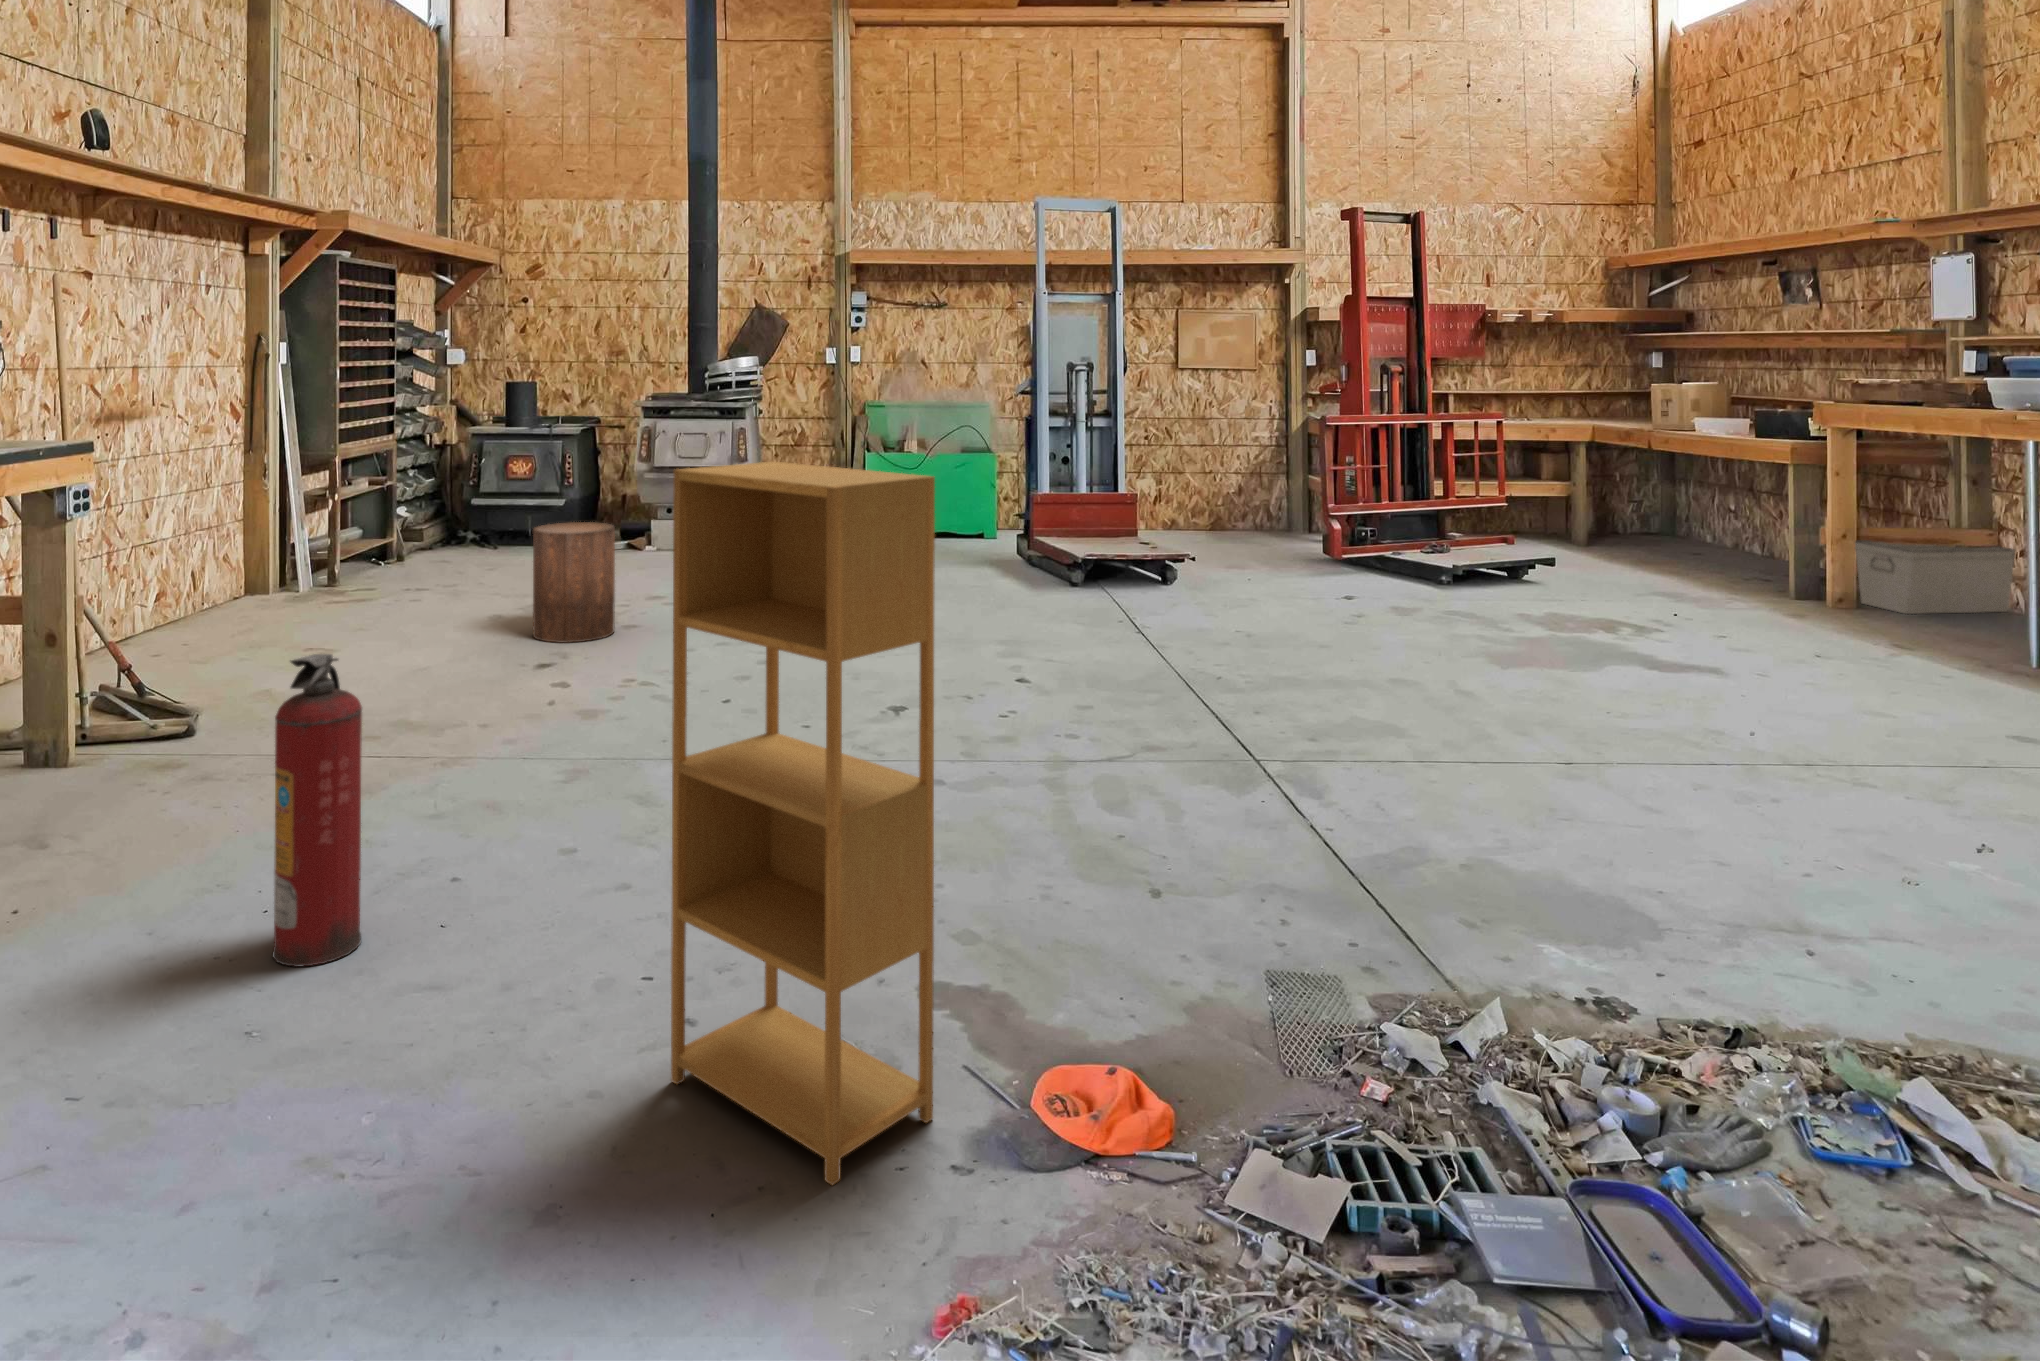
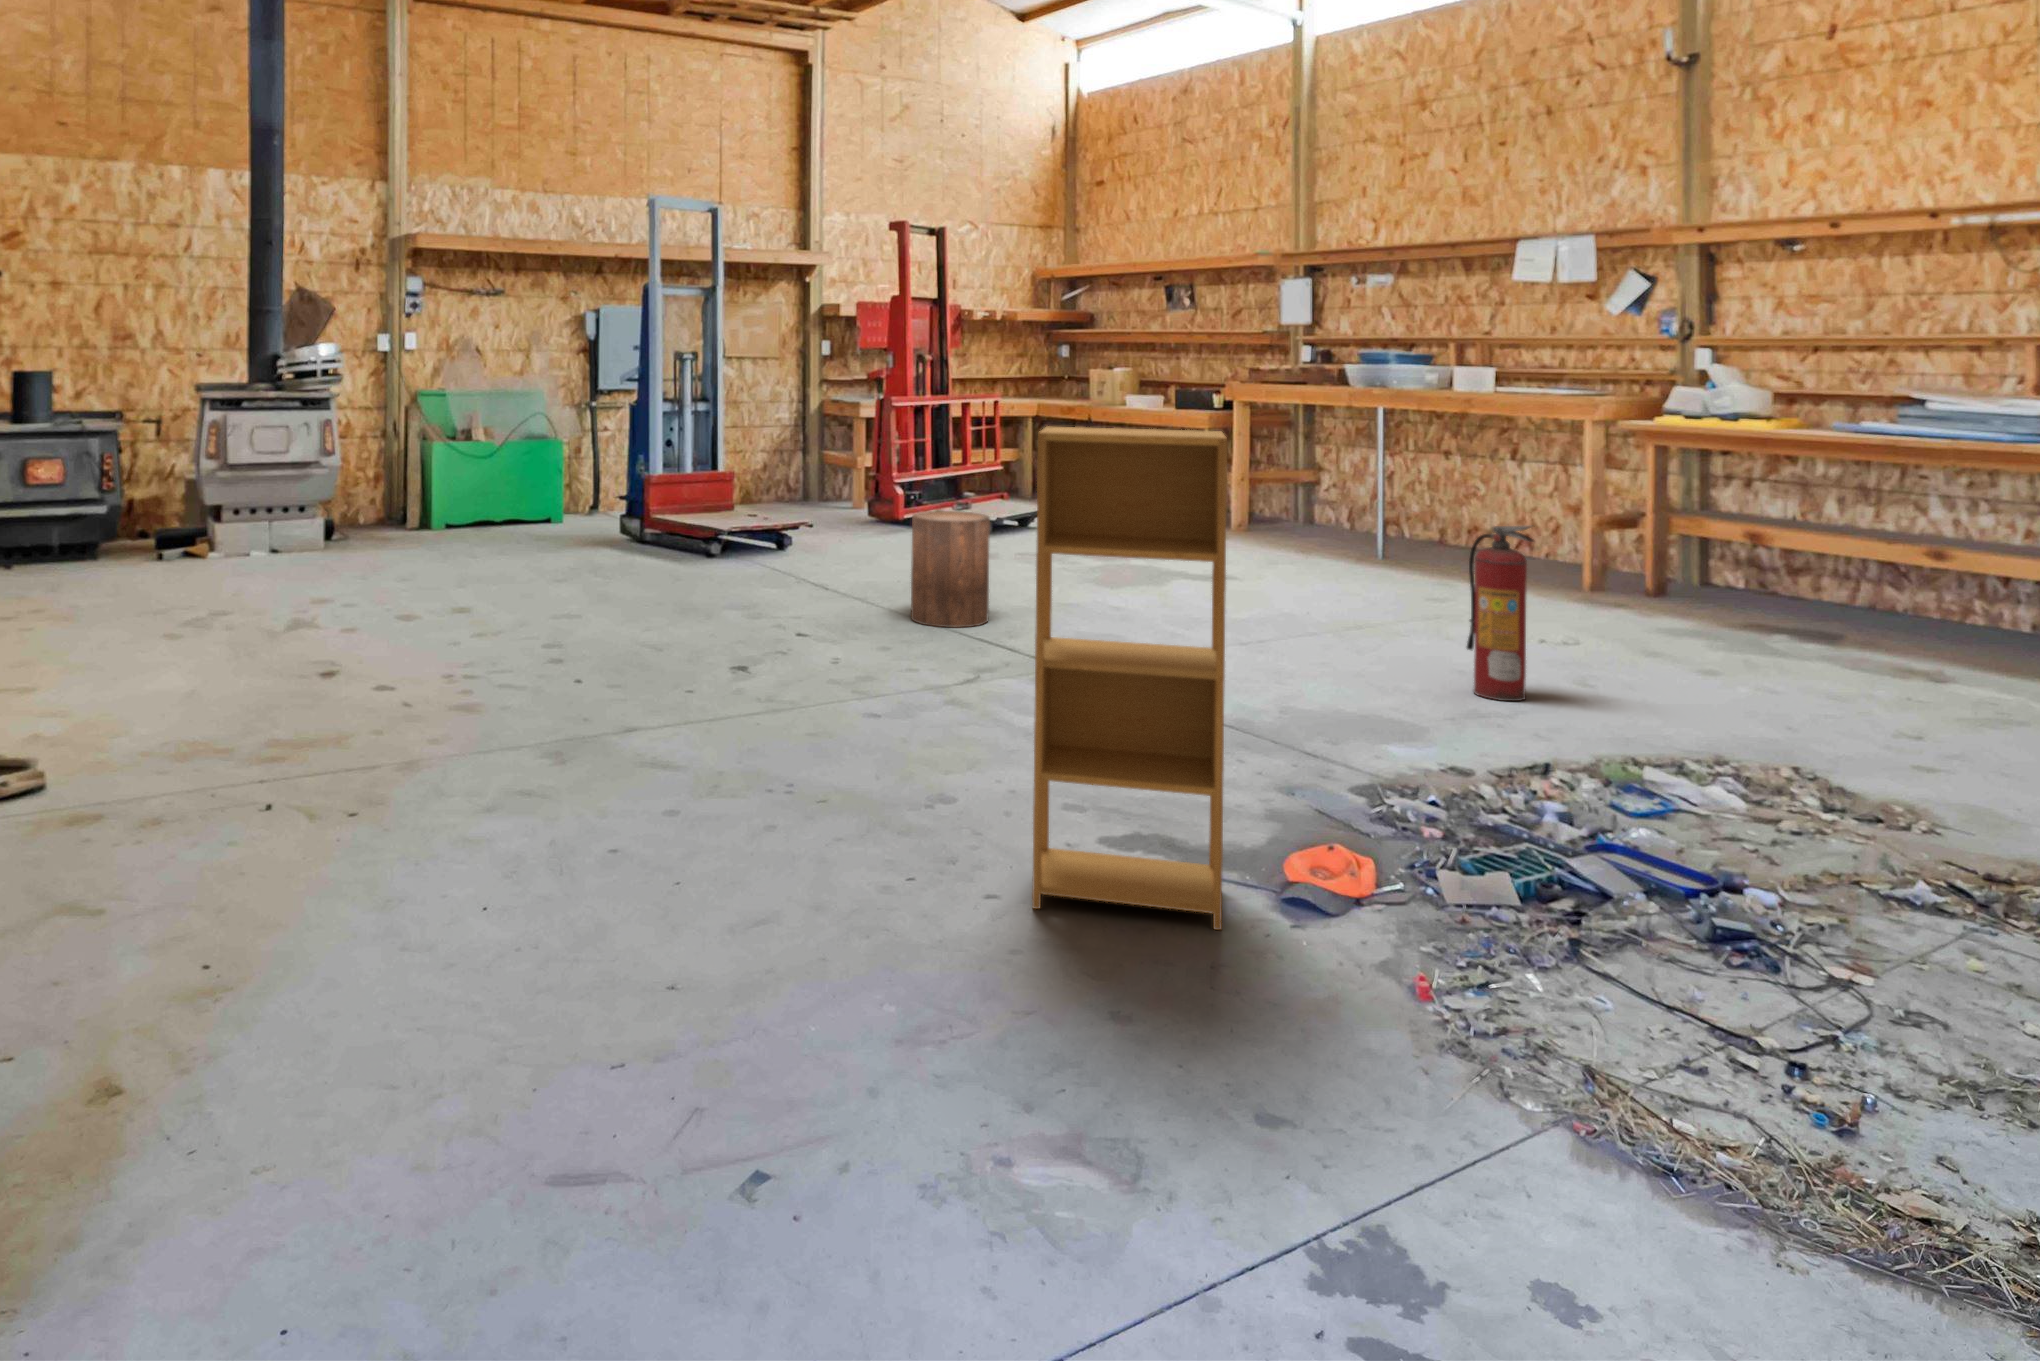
stool: present [533,522,615,643] -> present [911,511,990,628]
storage bin: present [1855,540,2015,614] -> none [1248,479,1337,532]
fire extinguisher: present [272,654,362,966] -> present [1467,525,1534,701]

